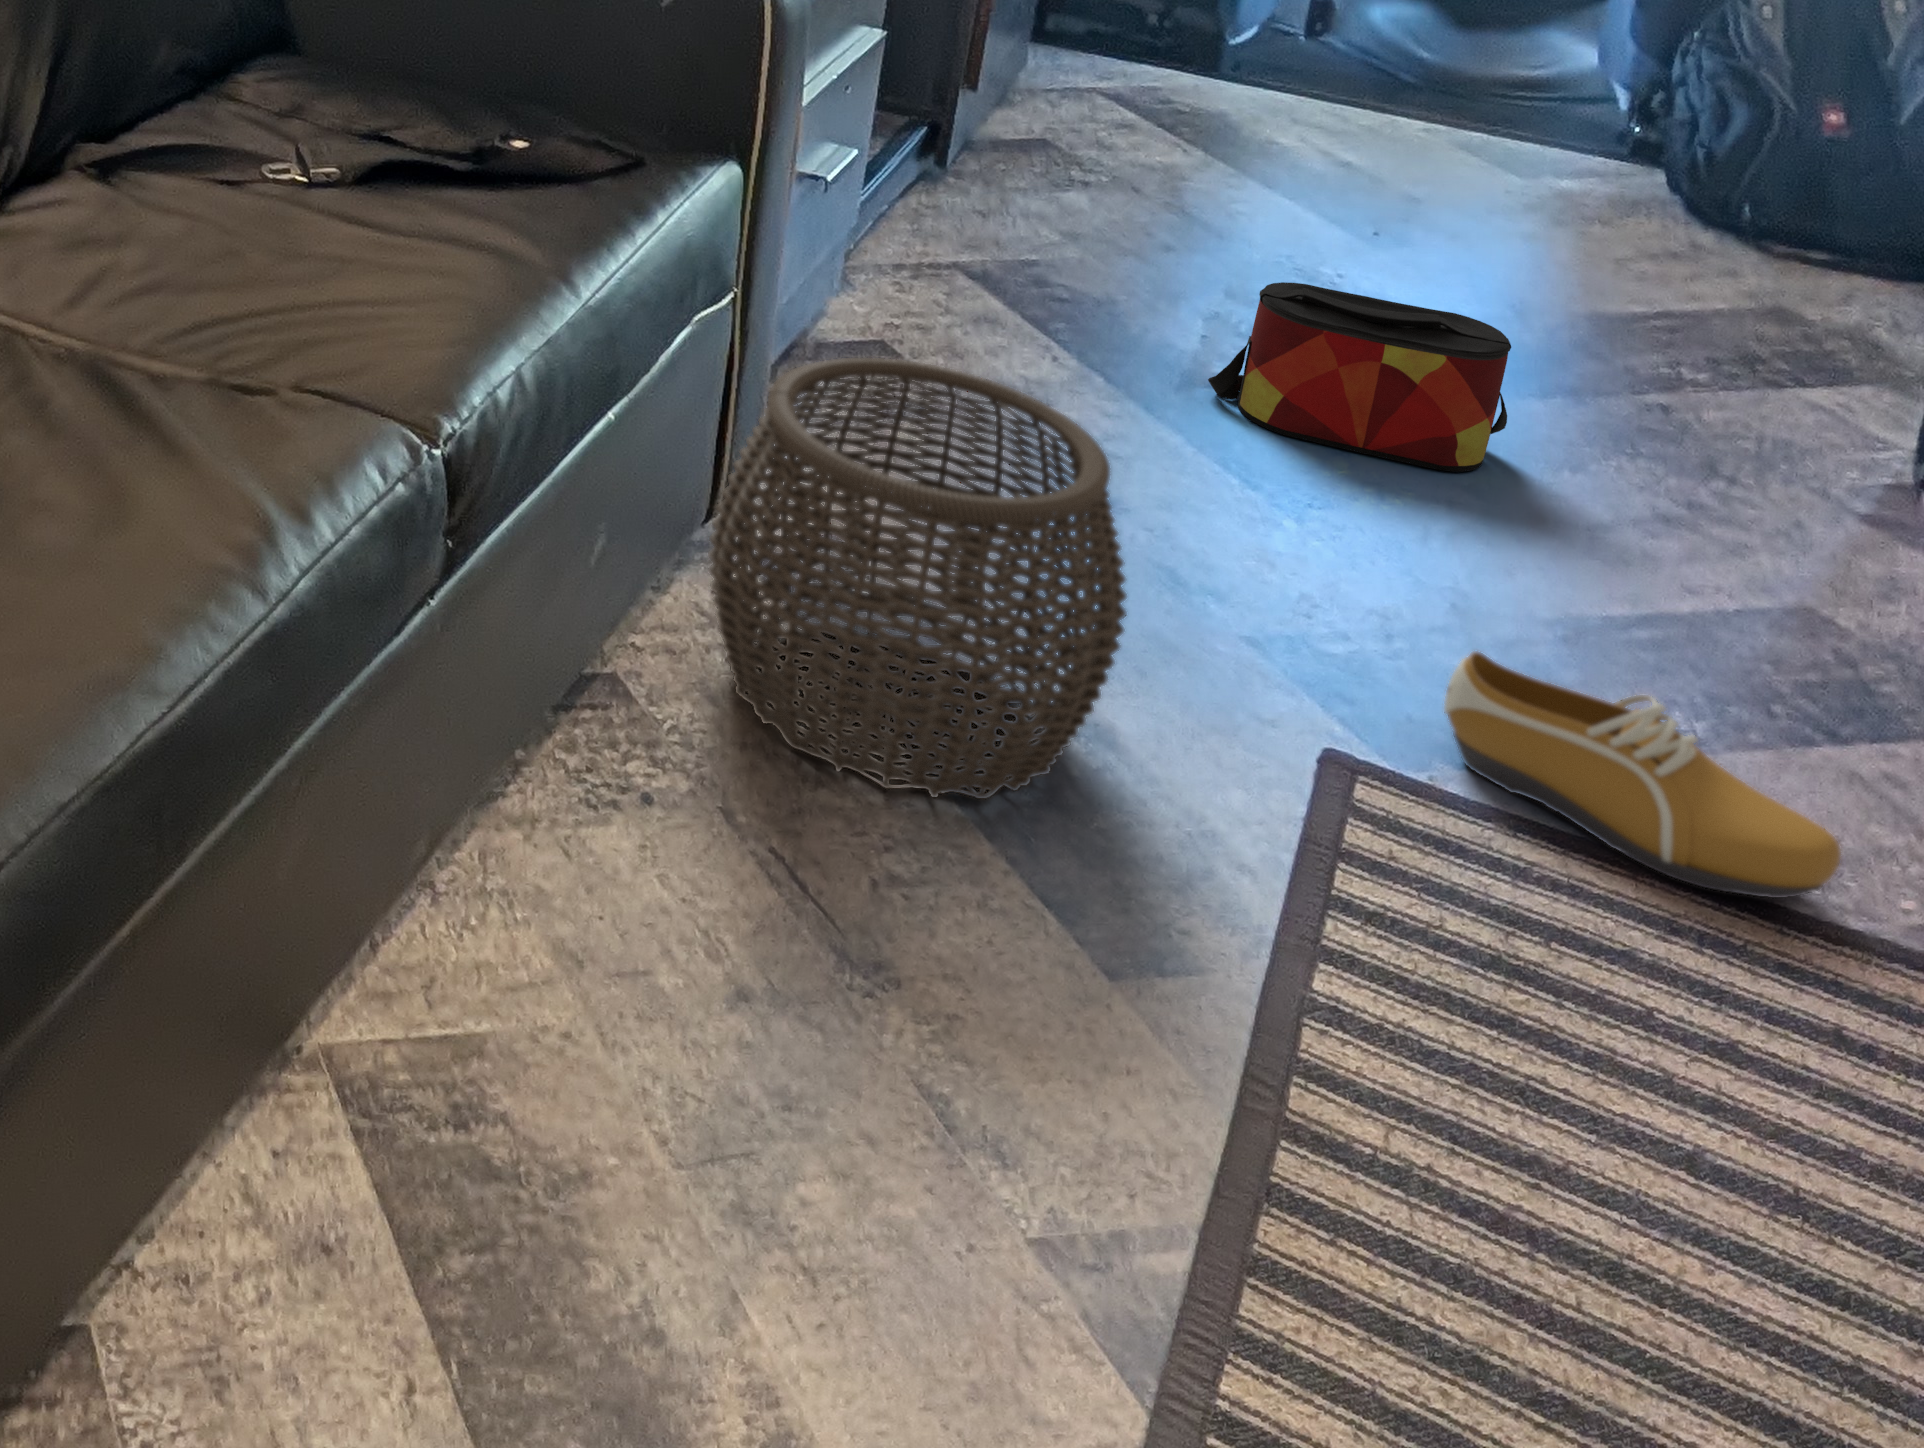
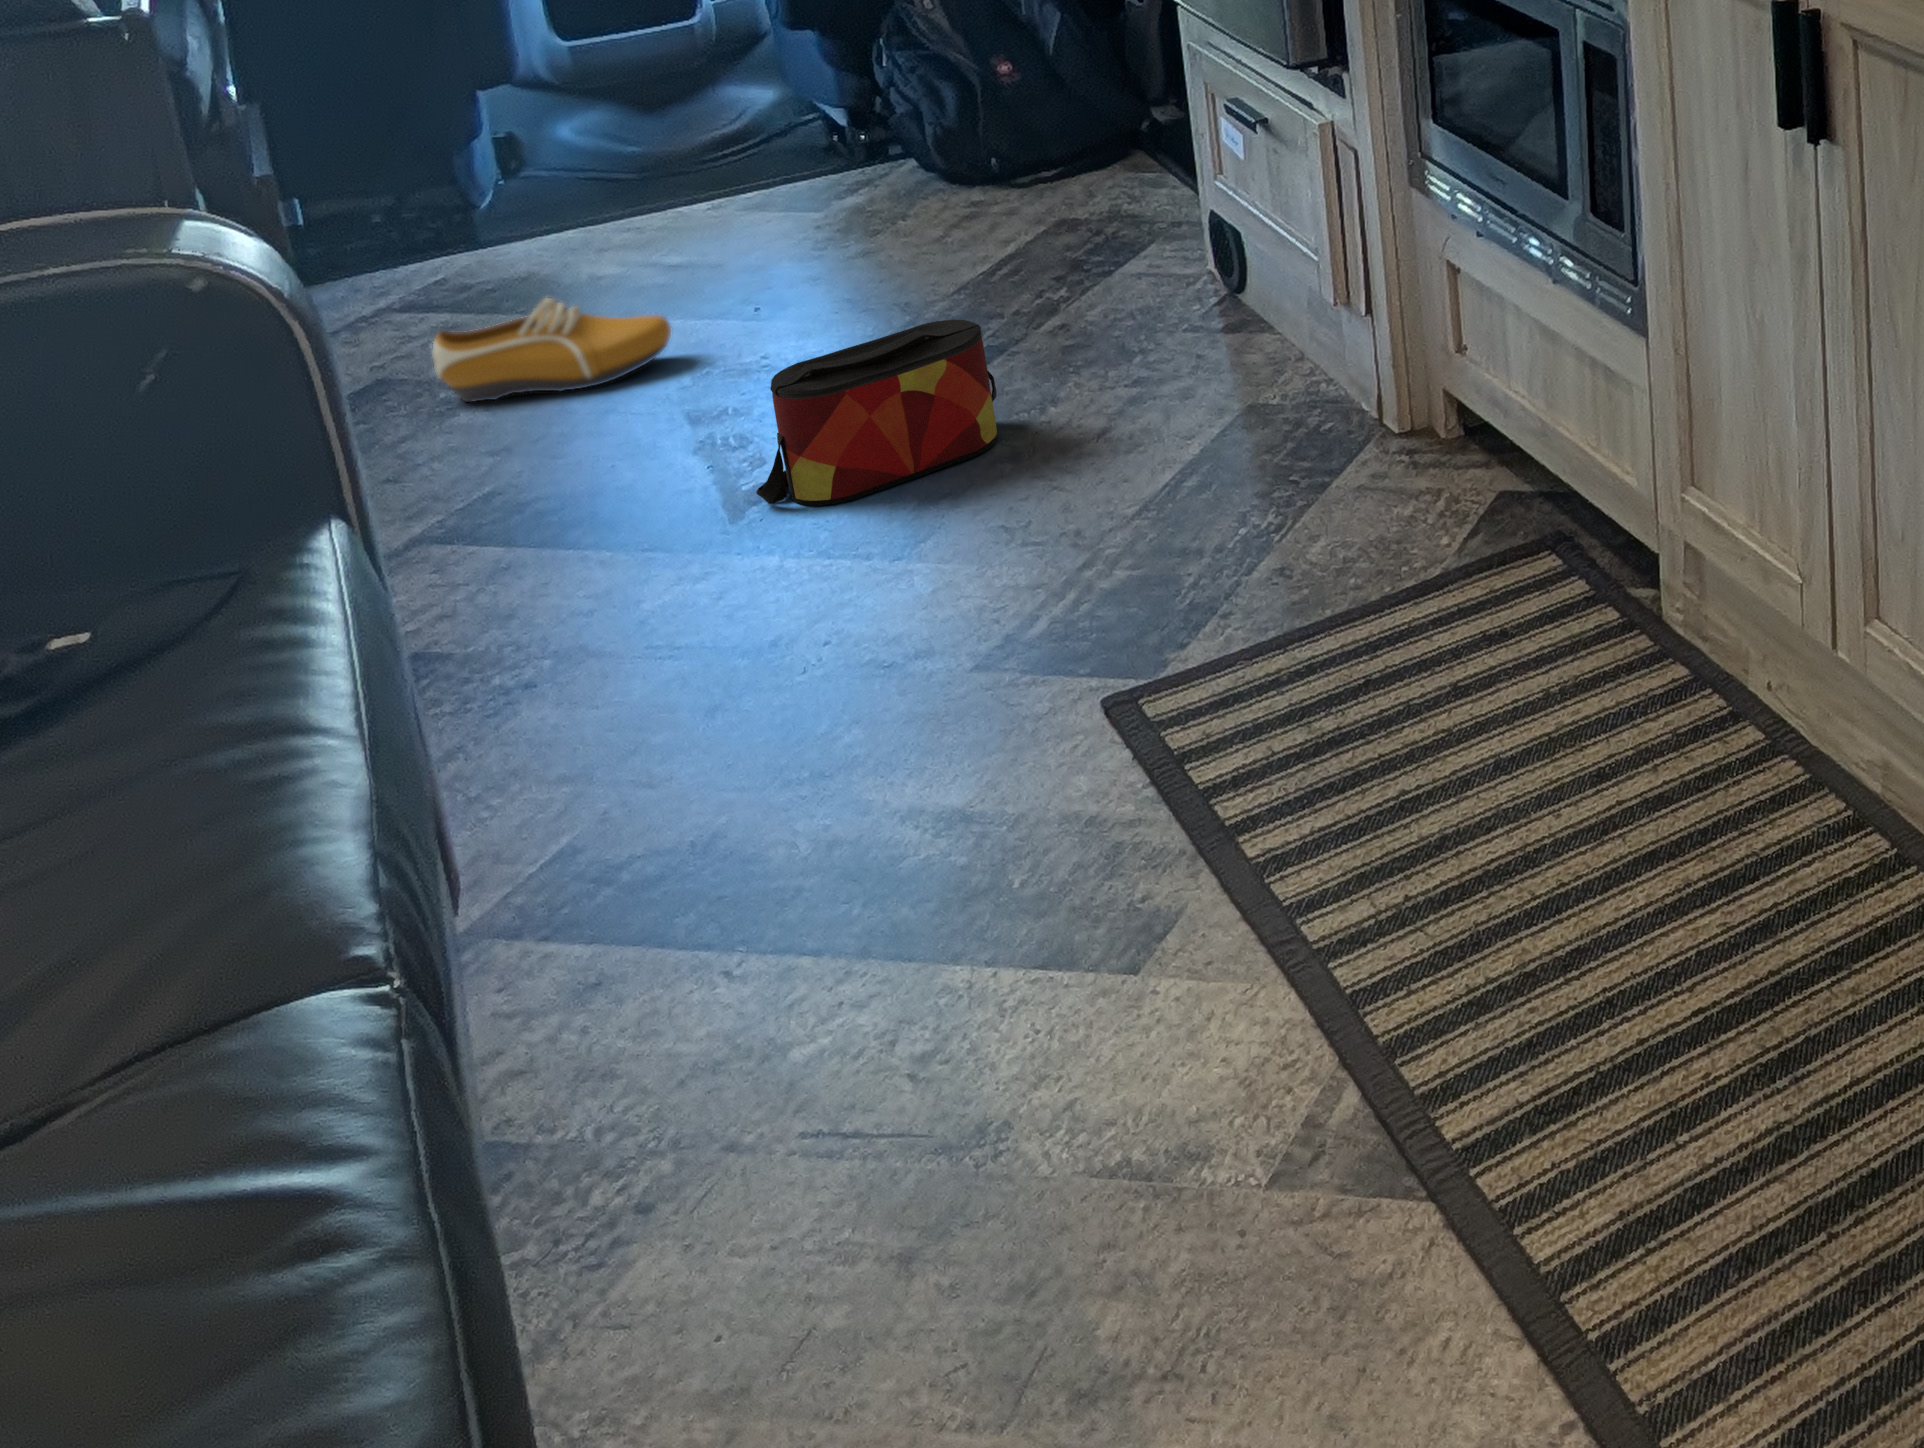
woven basket: present [709,358,1127,799] -> none [499,553,972,1050]
shoe: present [1444,651,1841,898] -> present [433,298,671,402]

